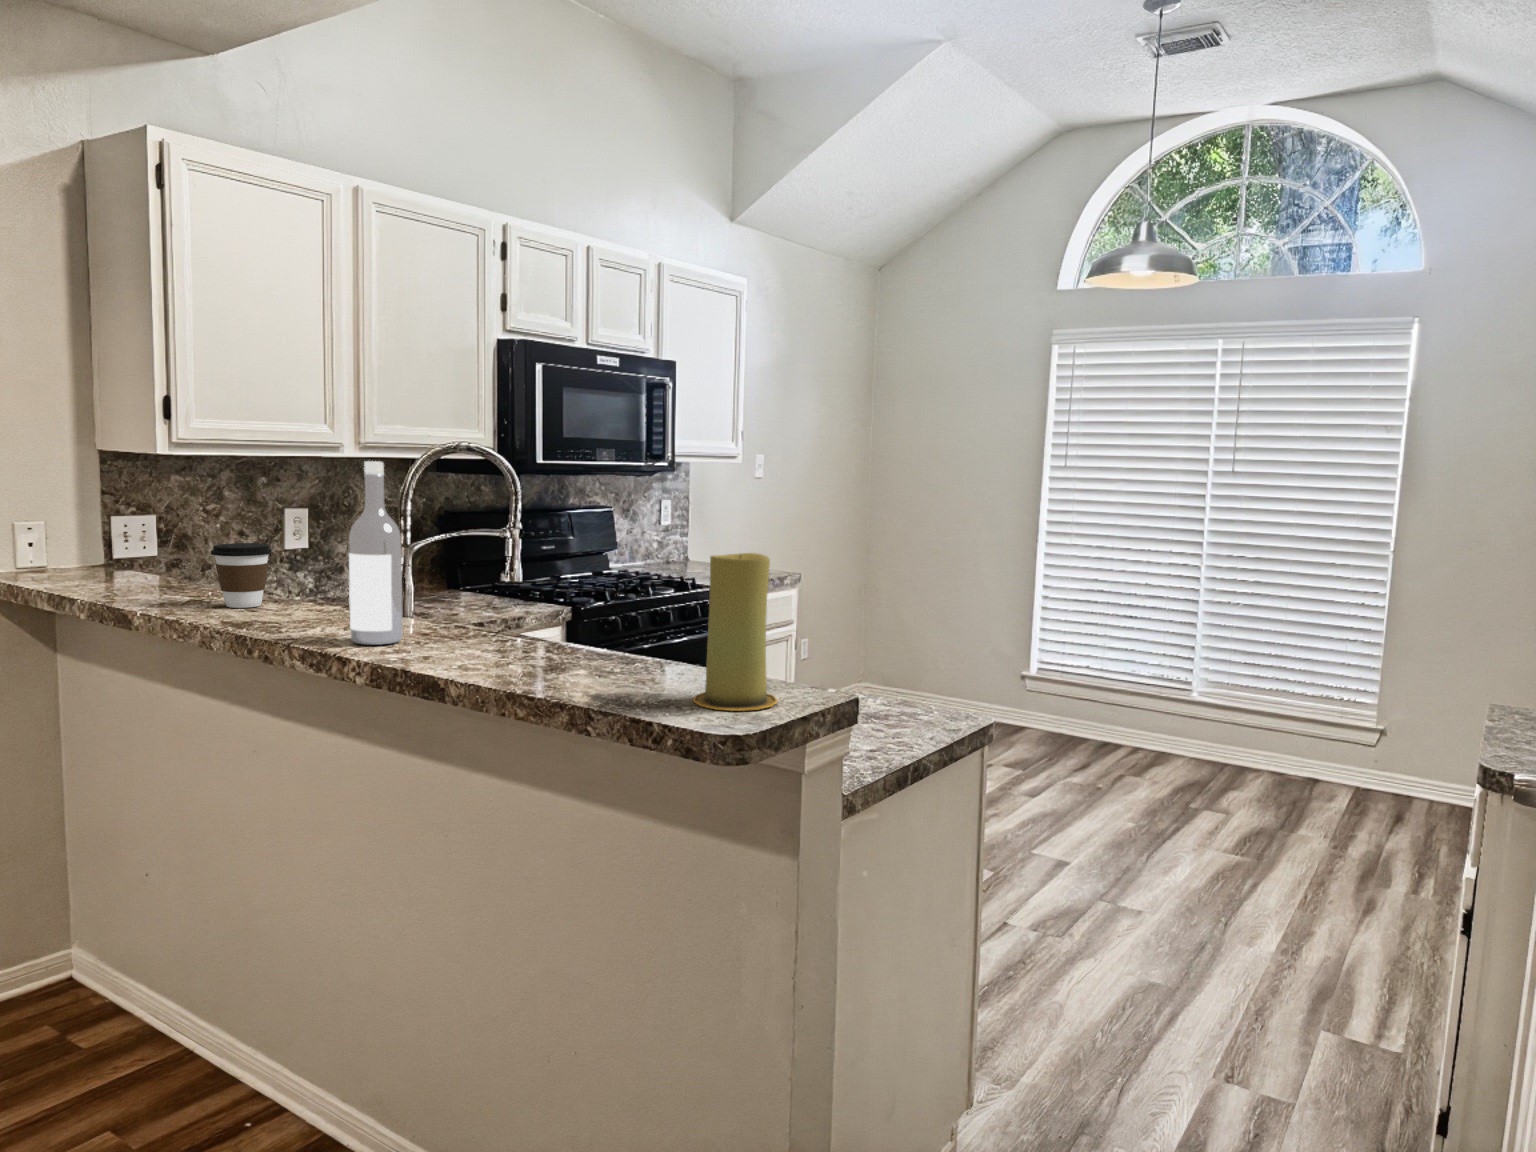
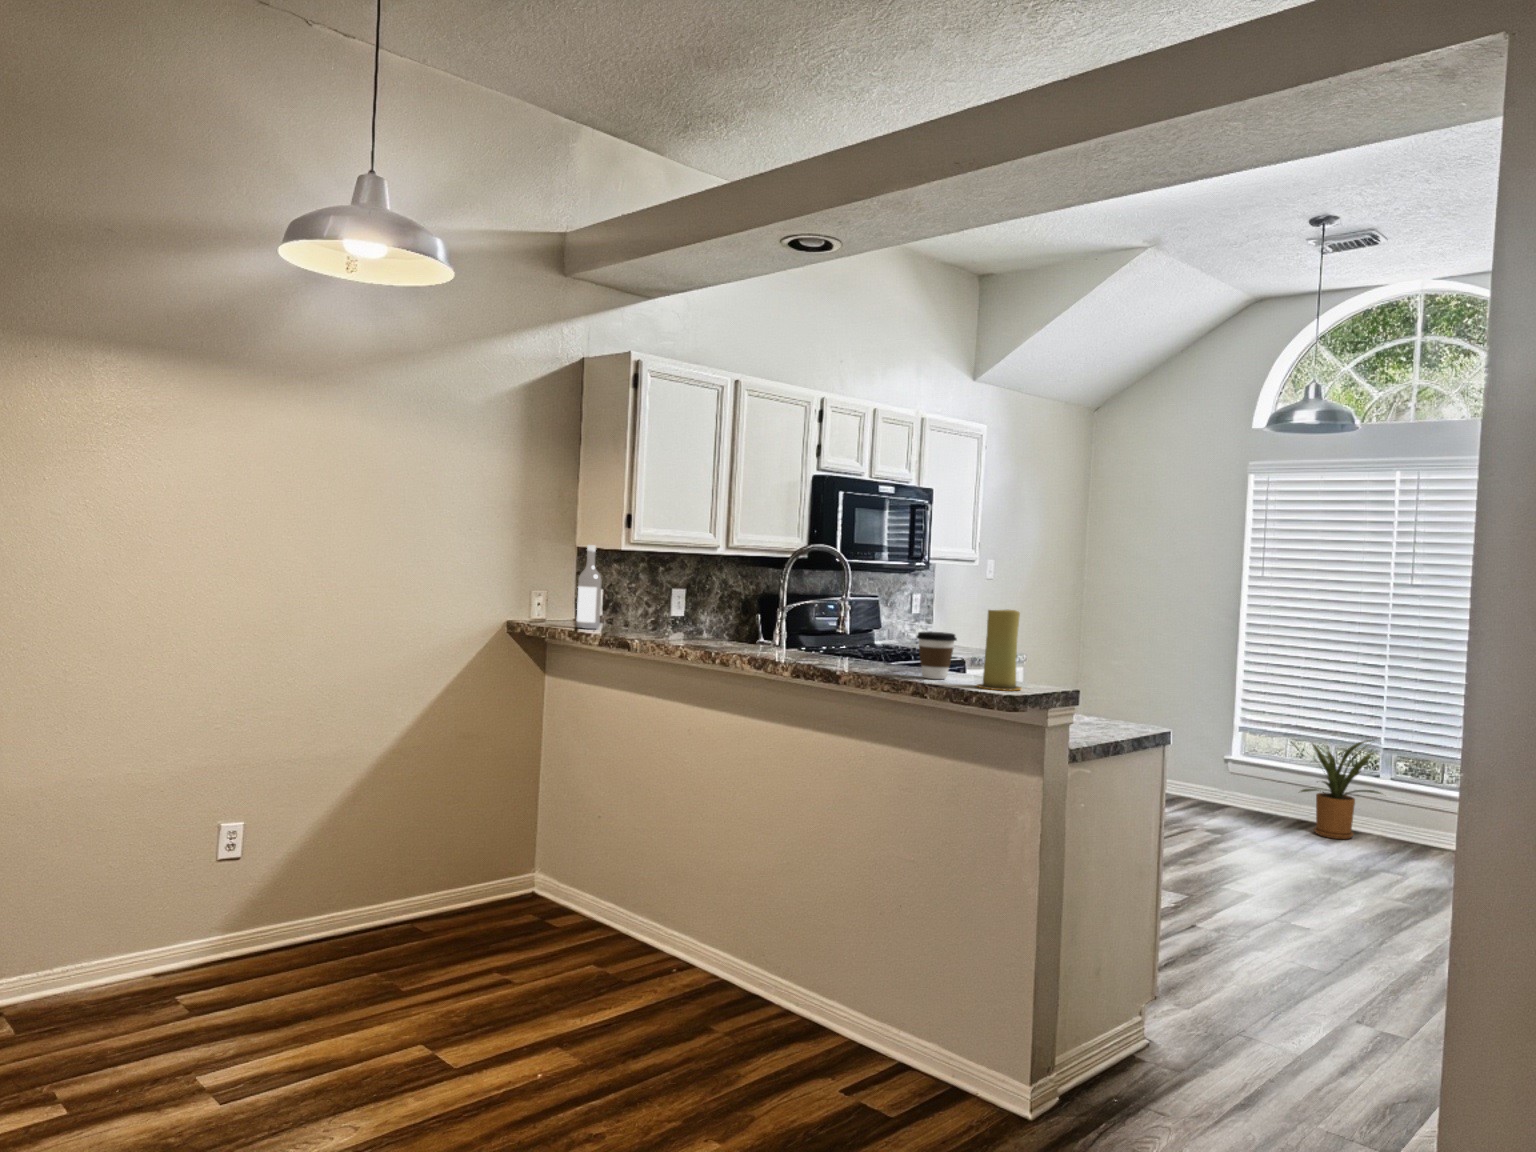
wine bottle: present [349,461,403,645] -> present [577,545,601,629]
coffee cup: present [211,543,272,608] -> present [917,632,957,679]
house plant: none [1092,650,1205,765] -> present [1301,740,1381,839]

